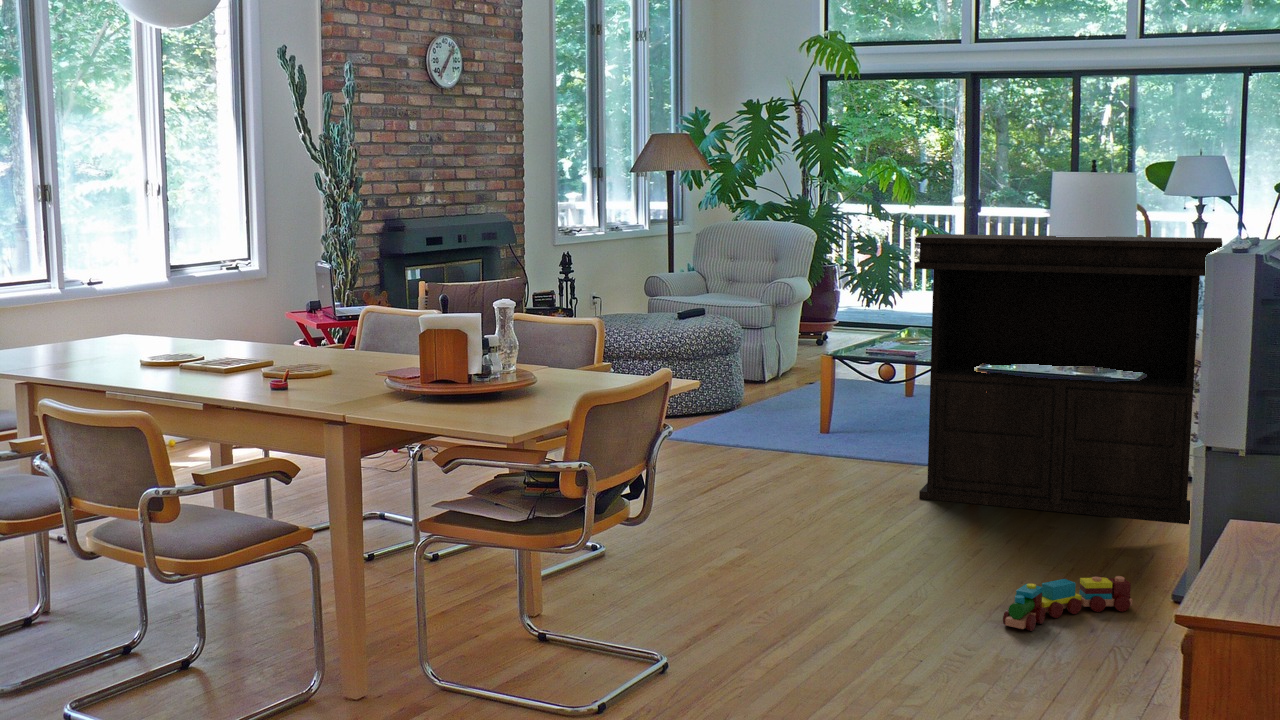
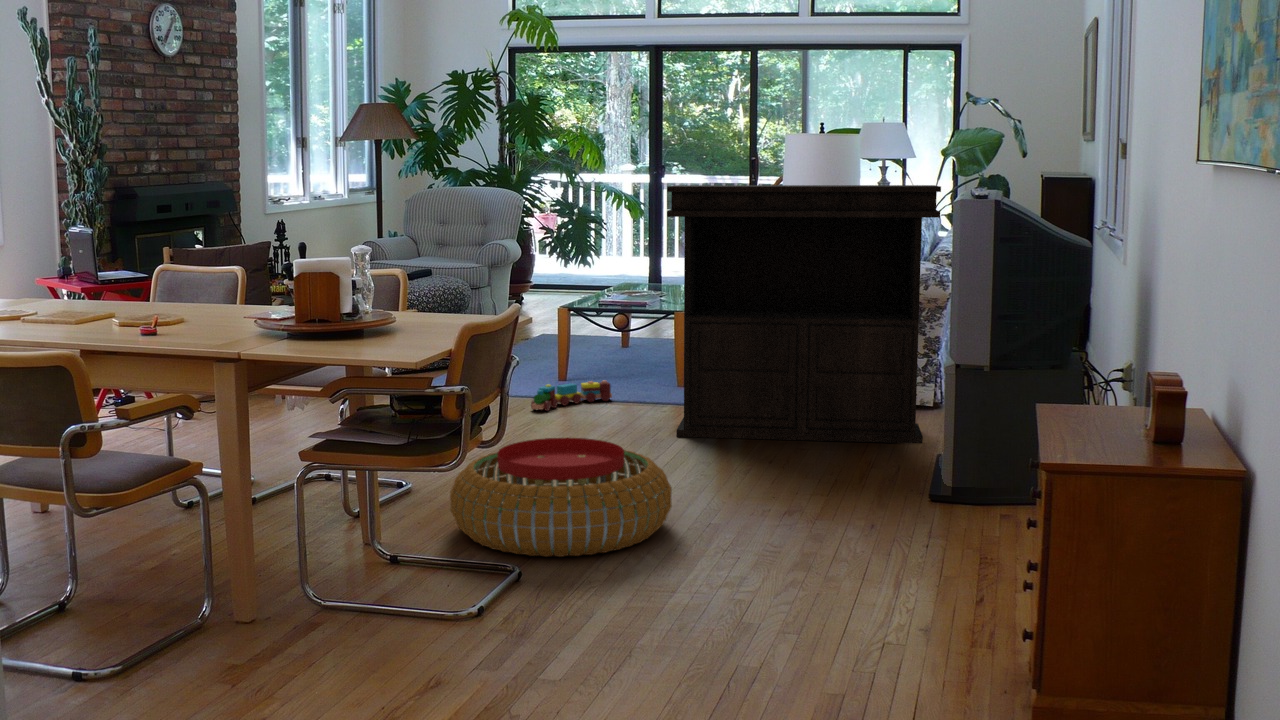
pouf: none [649,500,875,626] -> present [450,438,672,557]
toy train: present [1003,576,1132,631] -> present [531,380,612,411]

